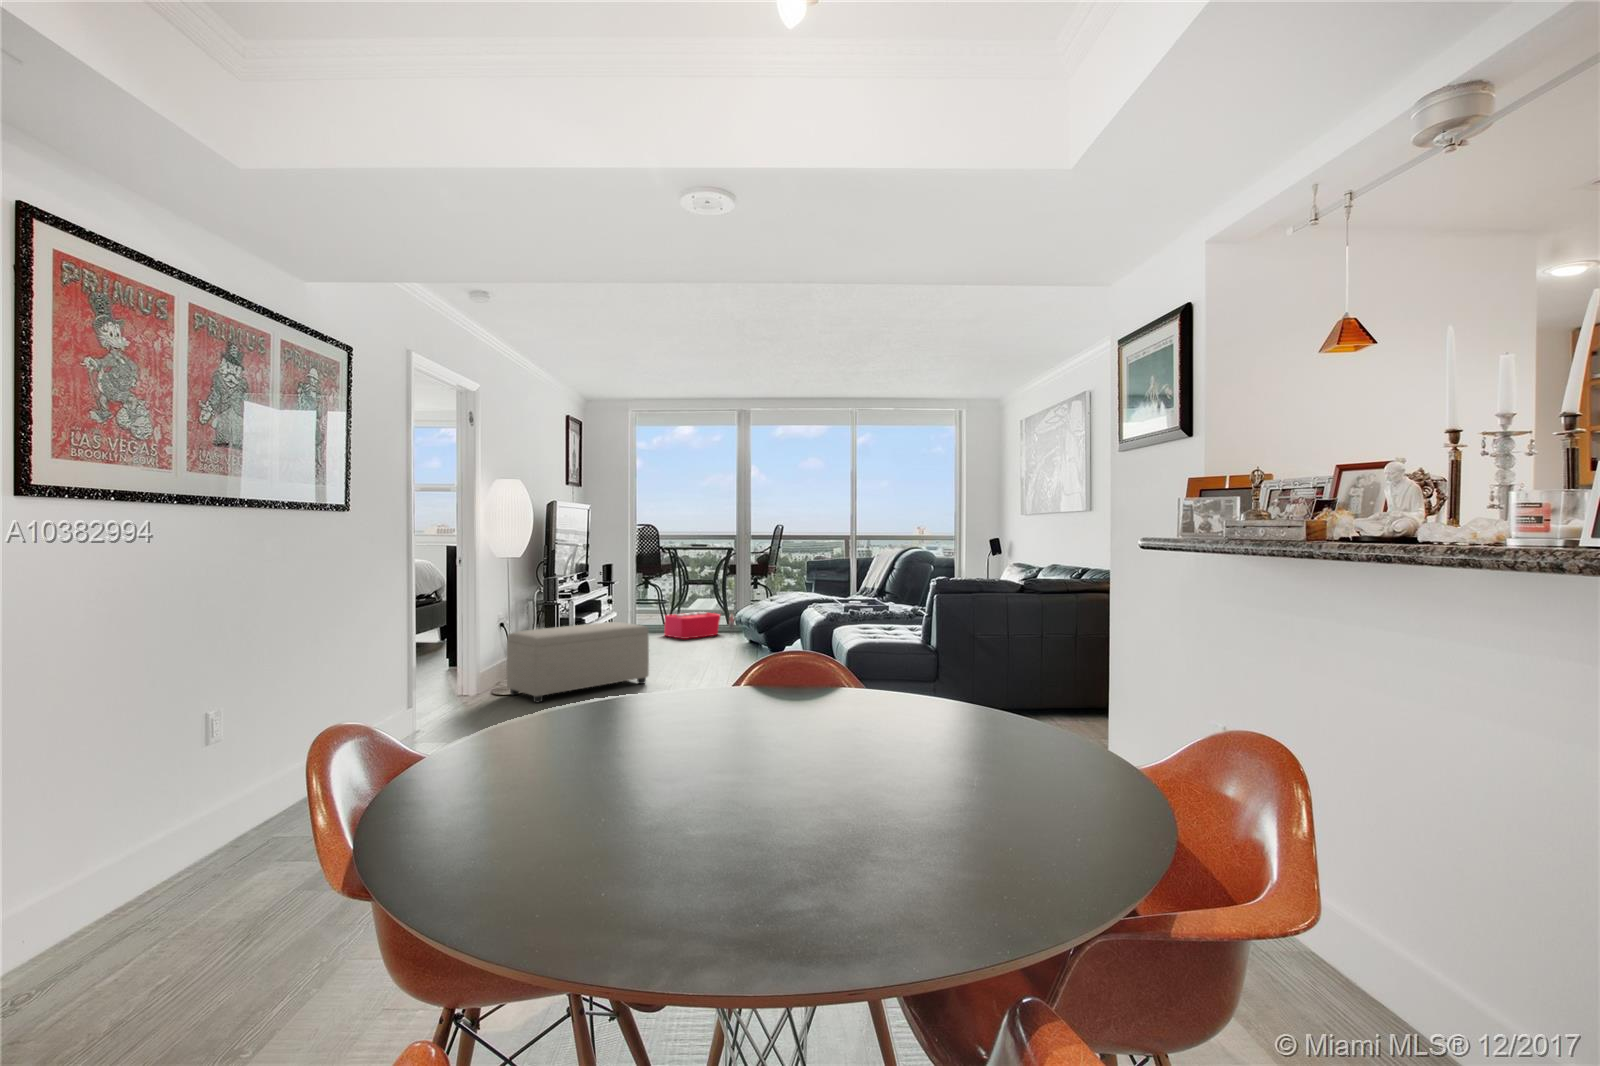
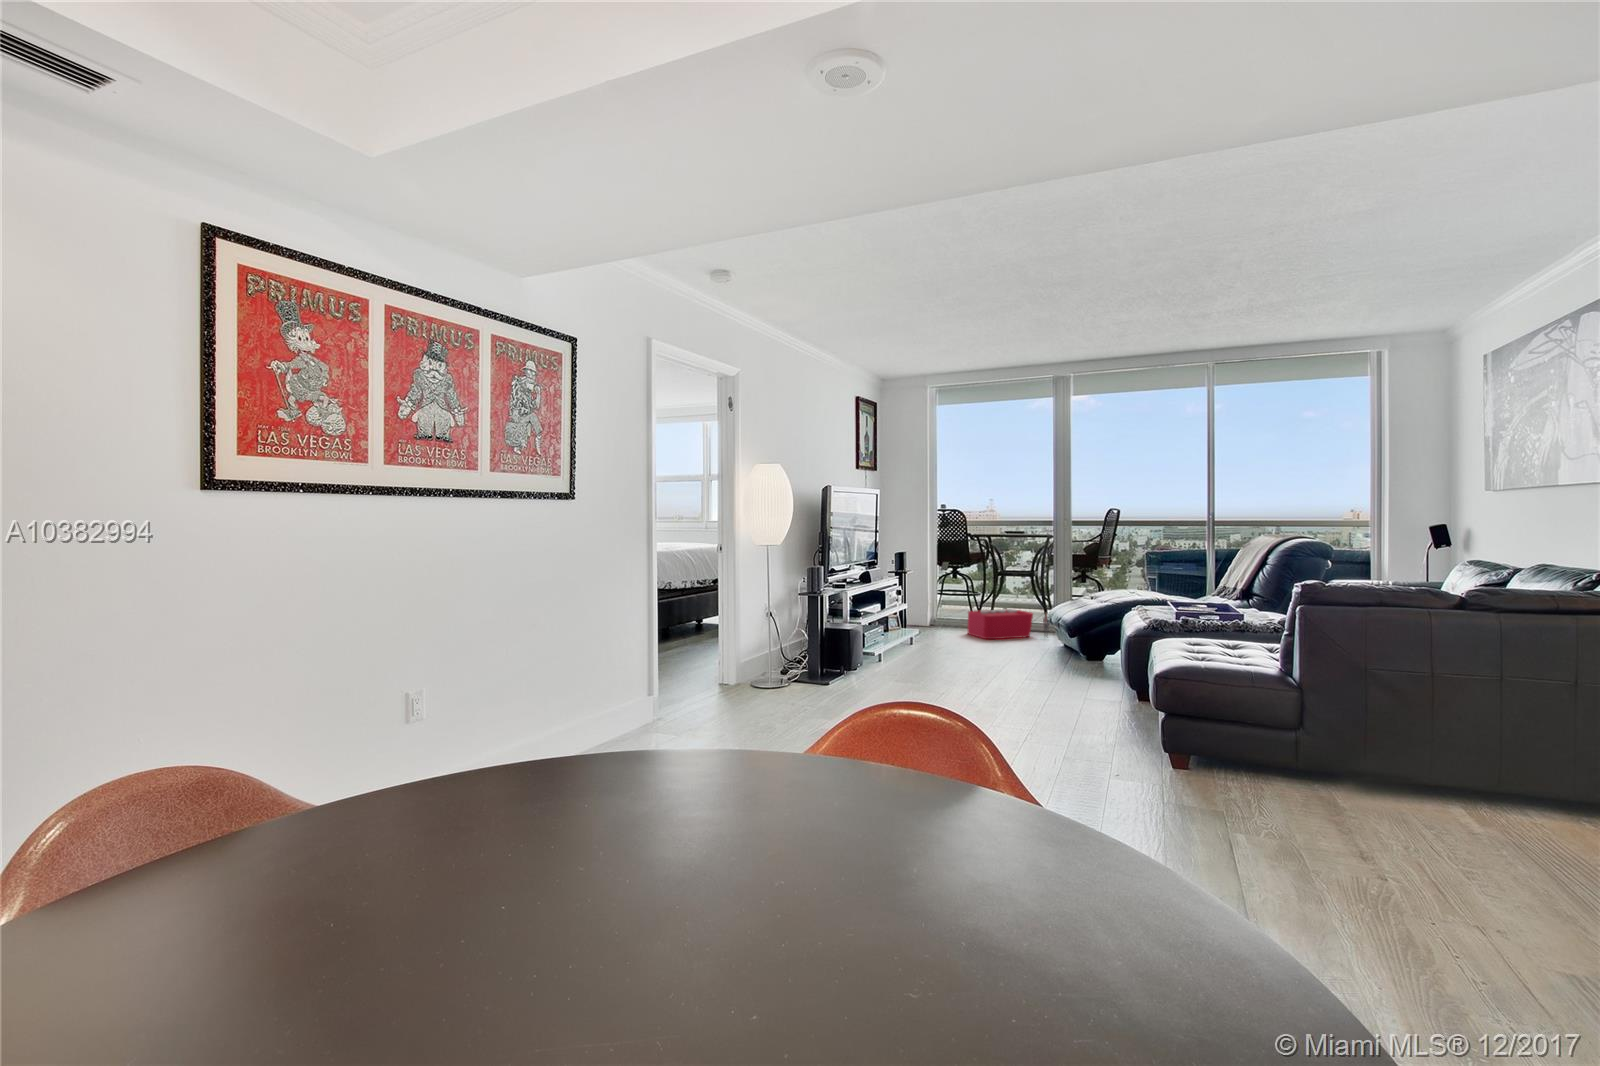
ottoman: present [507,622,649,702] -> none [765,618,915,701]

